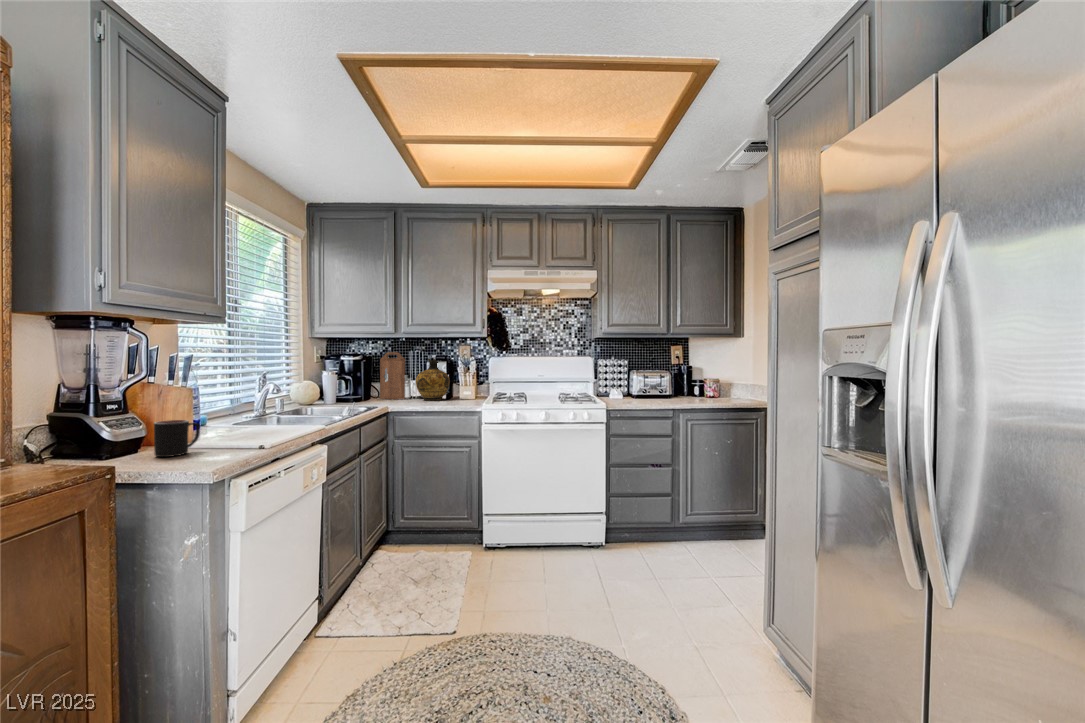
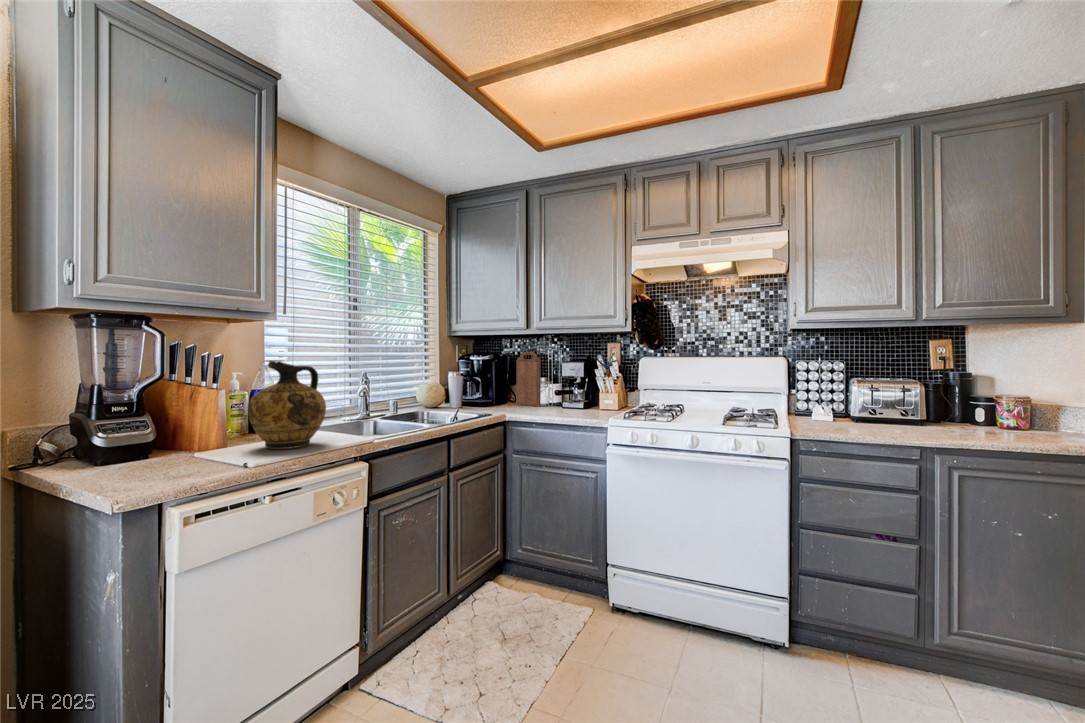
ceramic jug: present [416,359,450,401] -> present [248,361,326,449]
mug: present [154,420,200,457] -> none [166,425,216,465]

